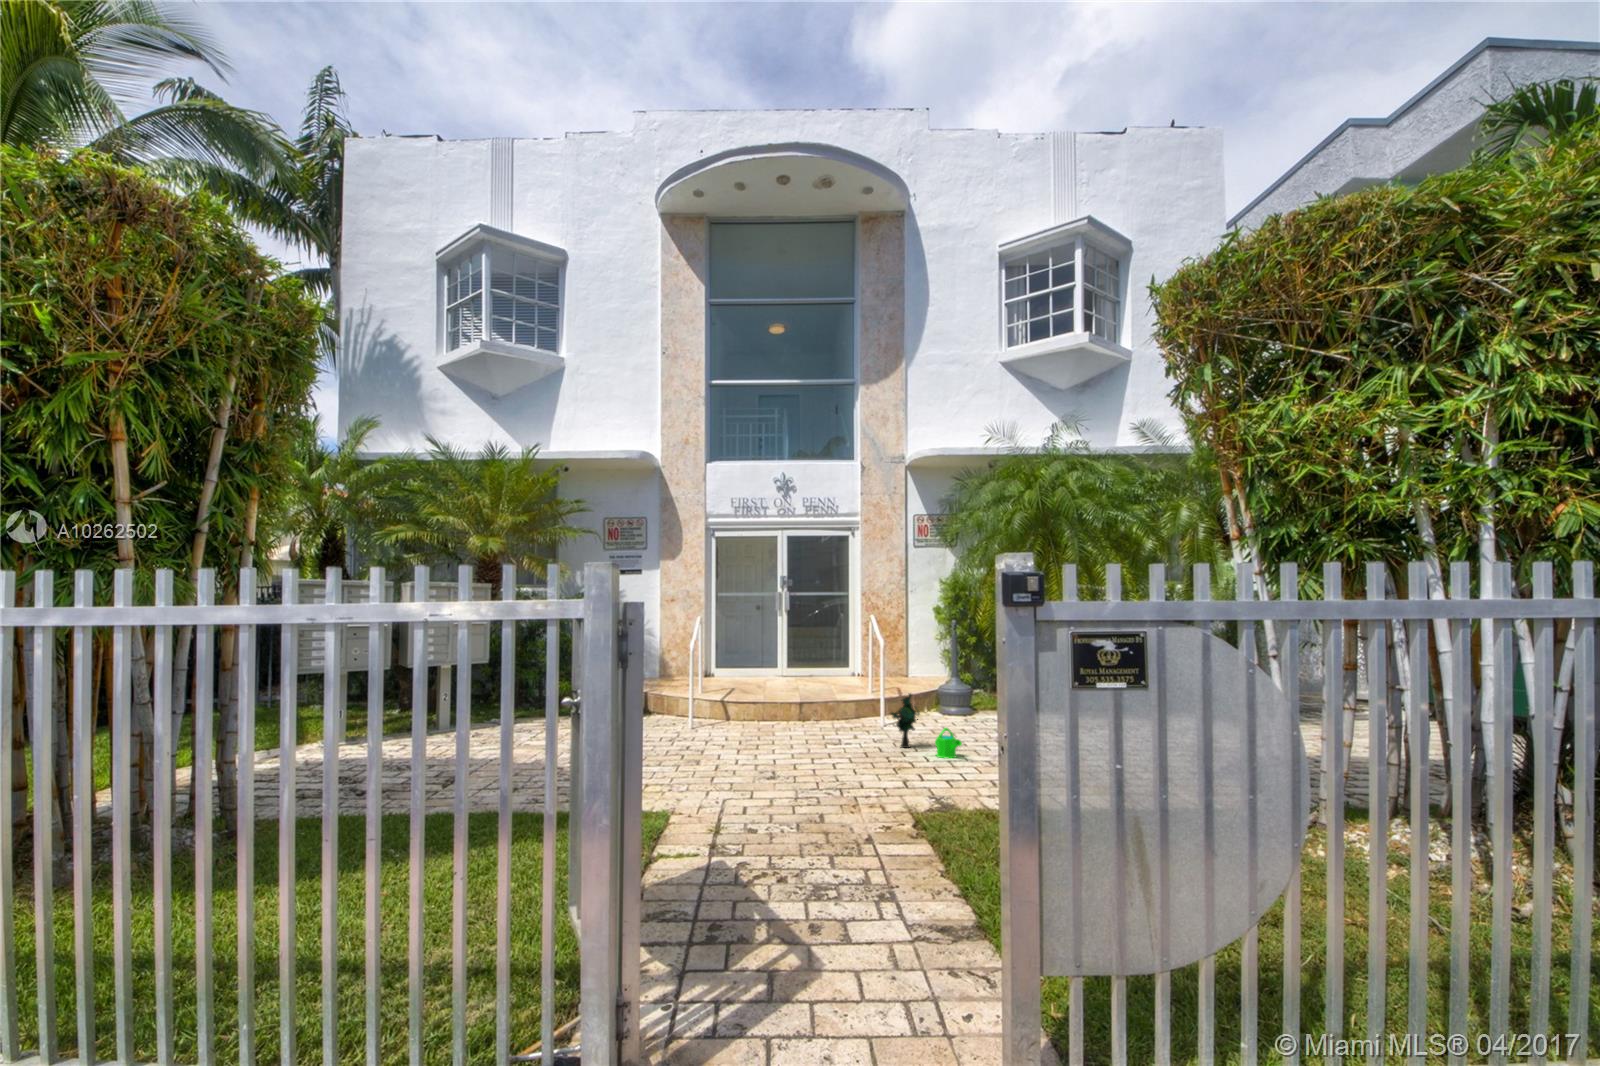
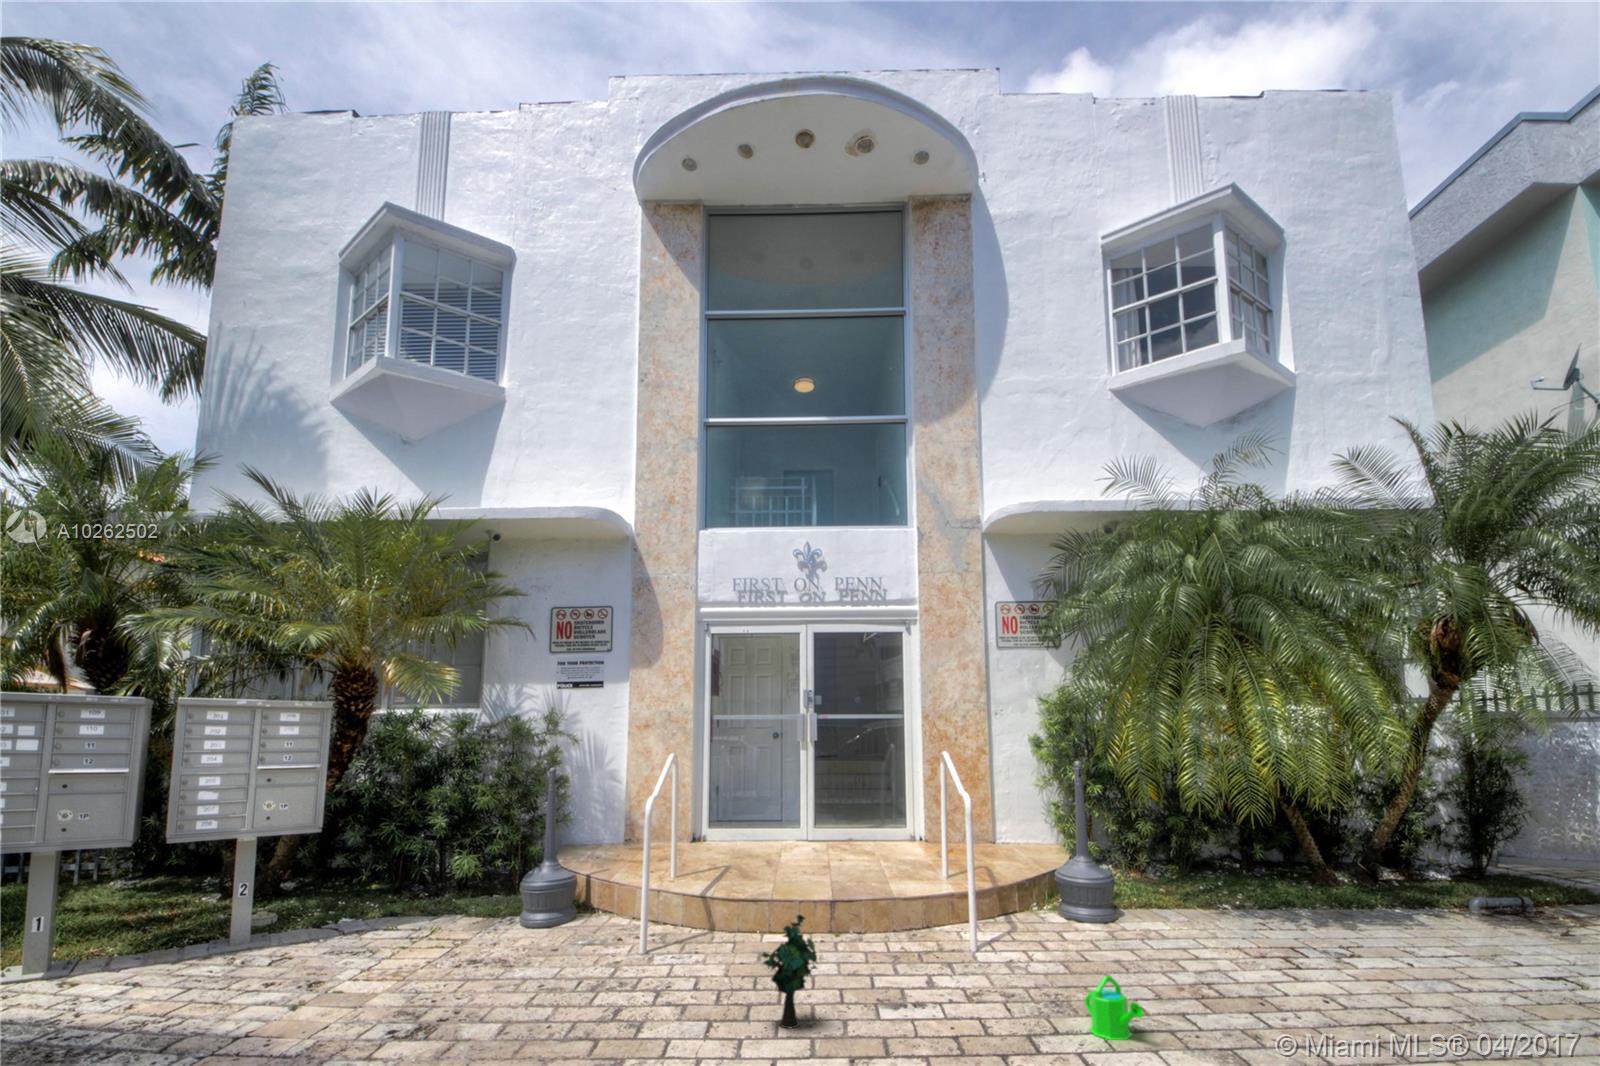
decorative plant: present [891,694,920,748] -> present [762,915,817,1028]

